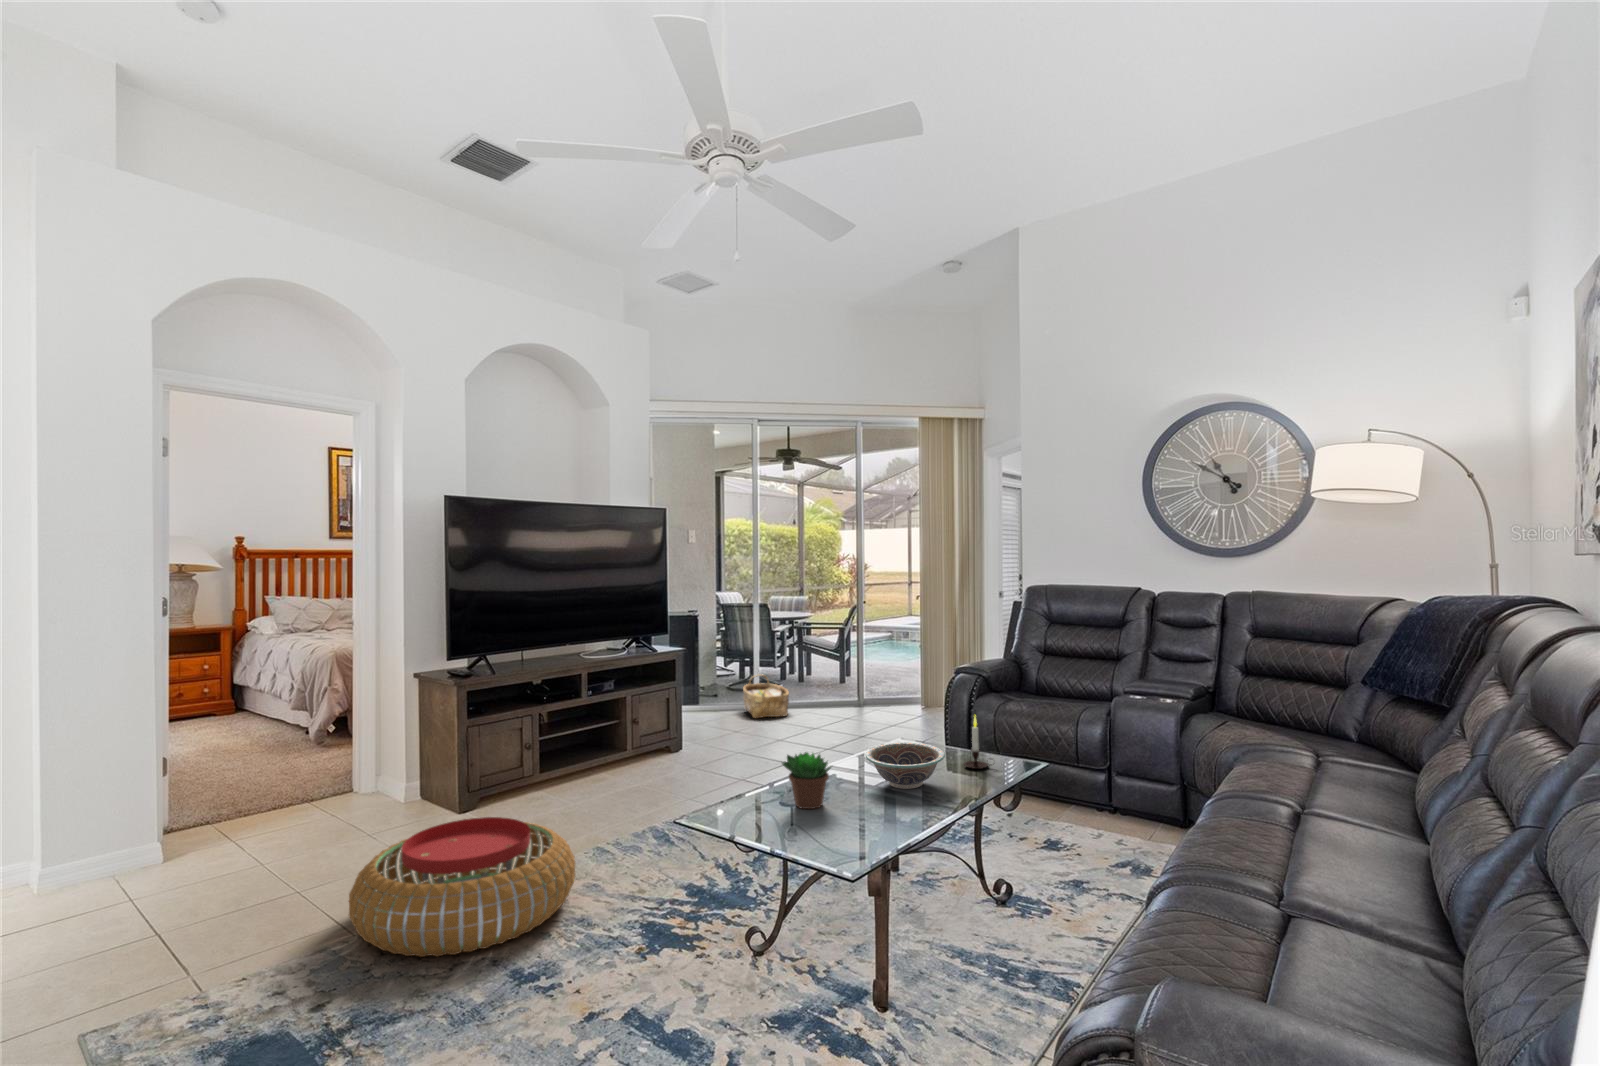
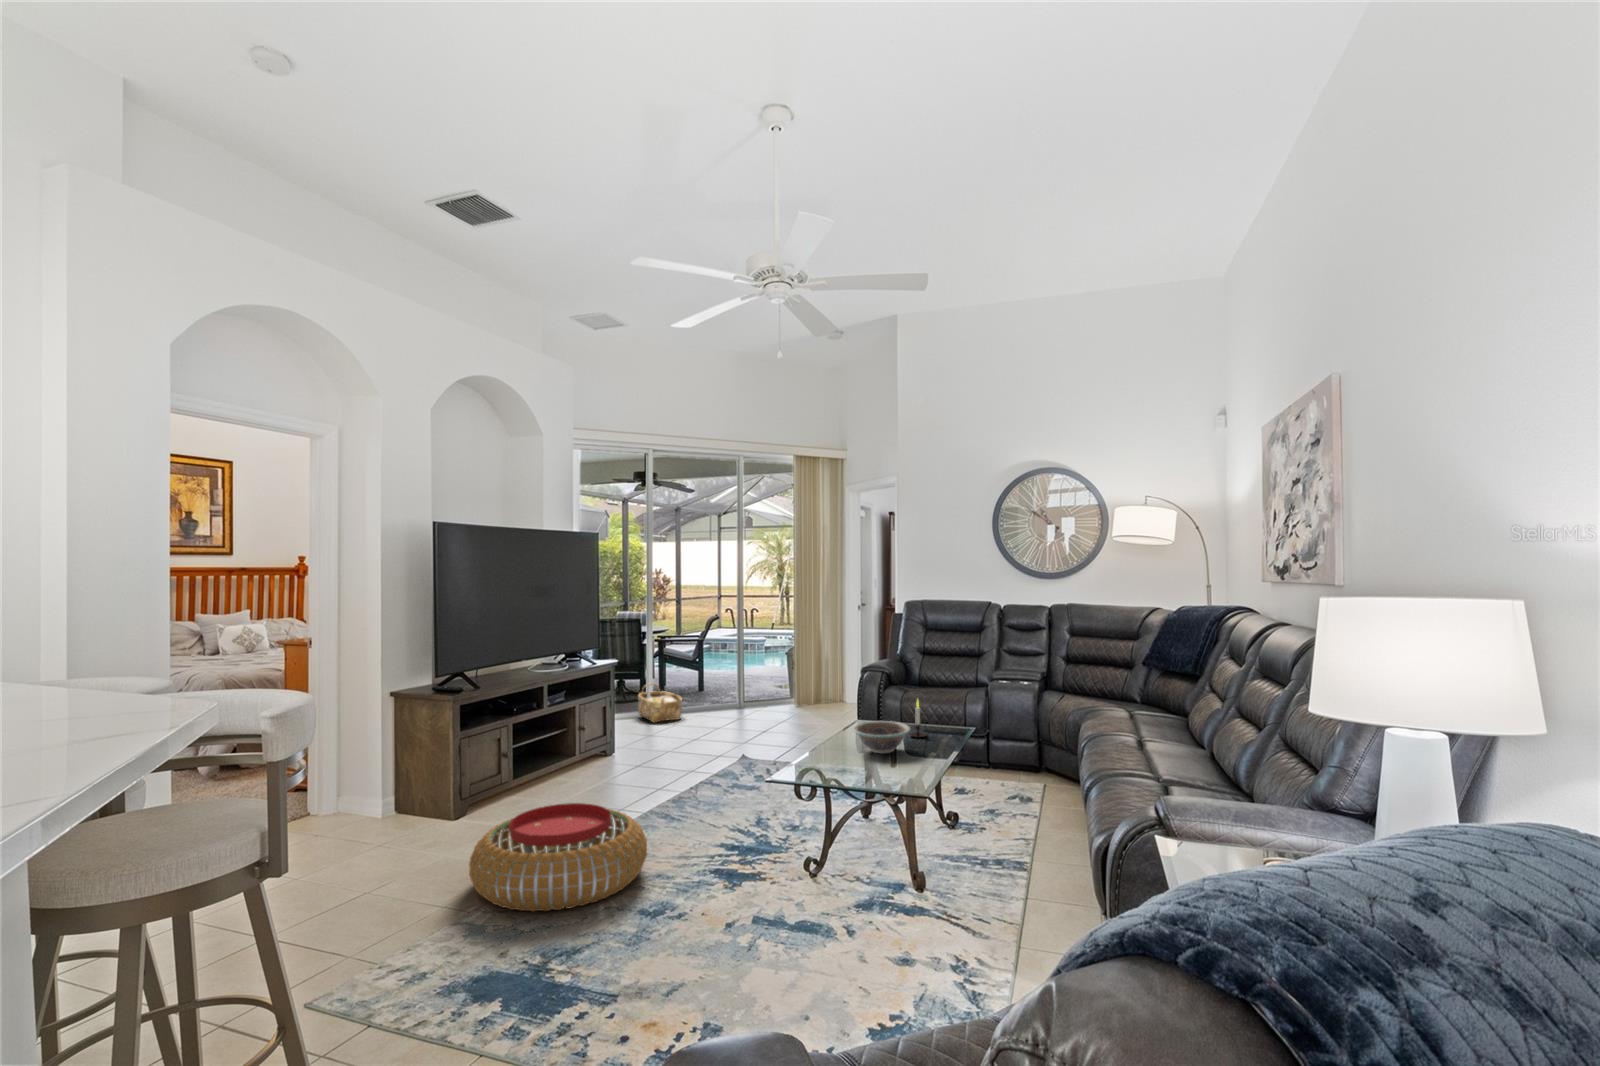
succulent plant: present [782,752,831,809] -> none [809,729,846,771]

